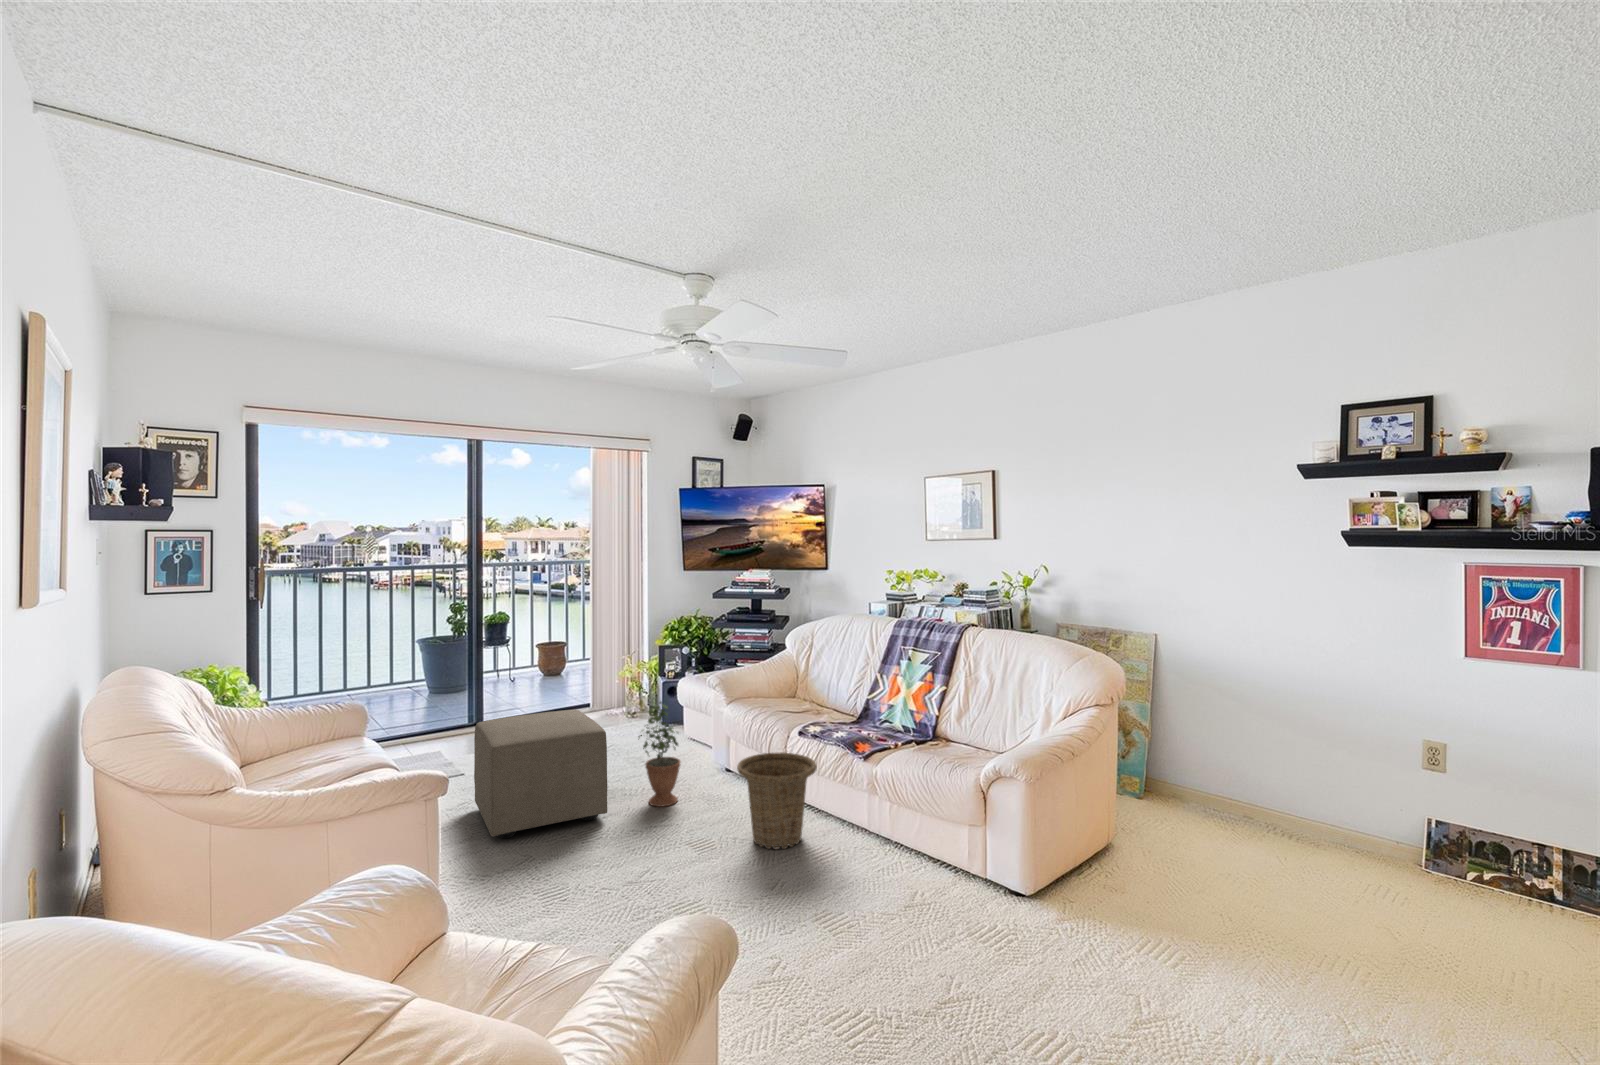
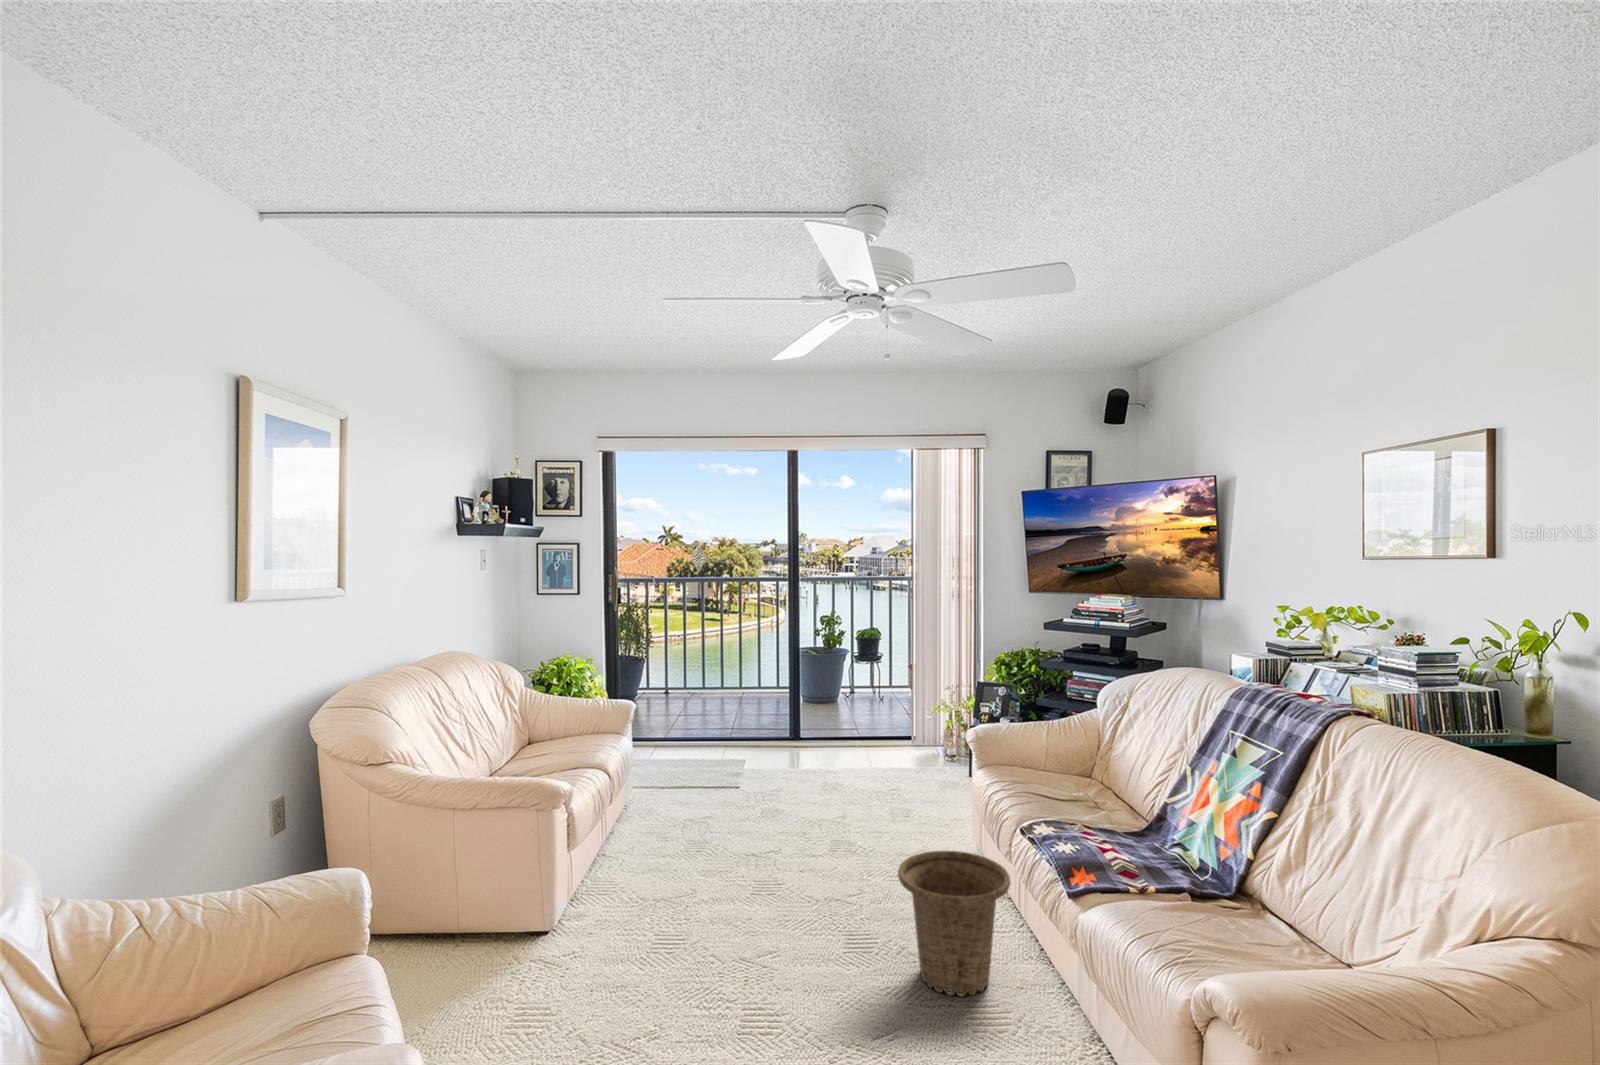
potted plant: present [639,702,680,807] -> none [847,750,900,884]
ottoman: present [474,710,608,838] -> none [678,743,815,878]

